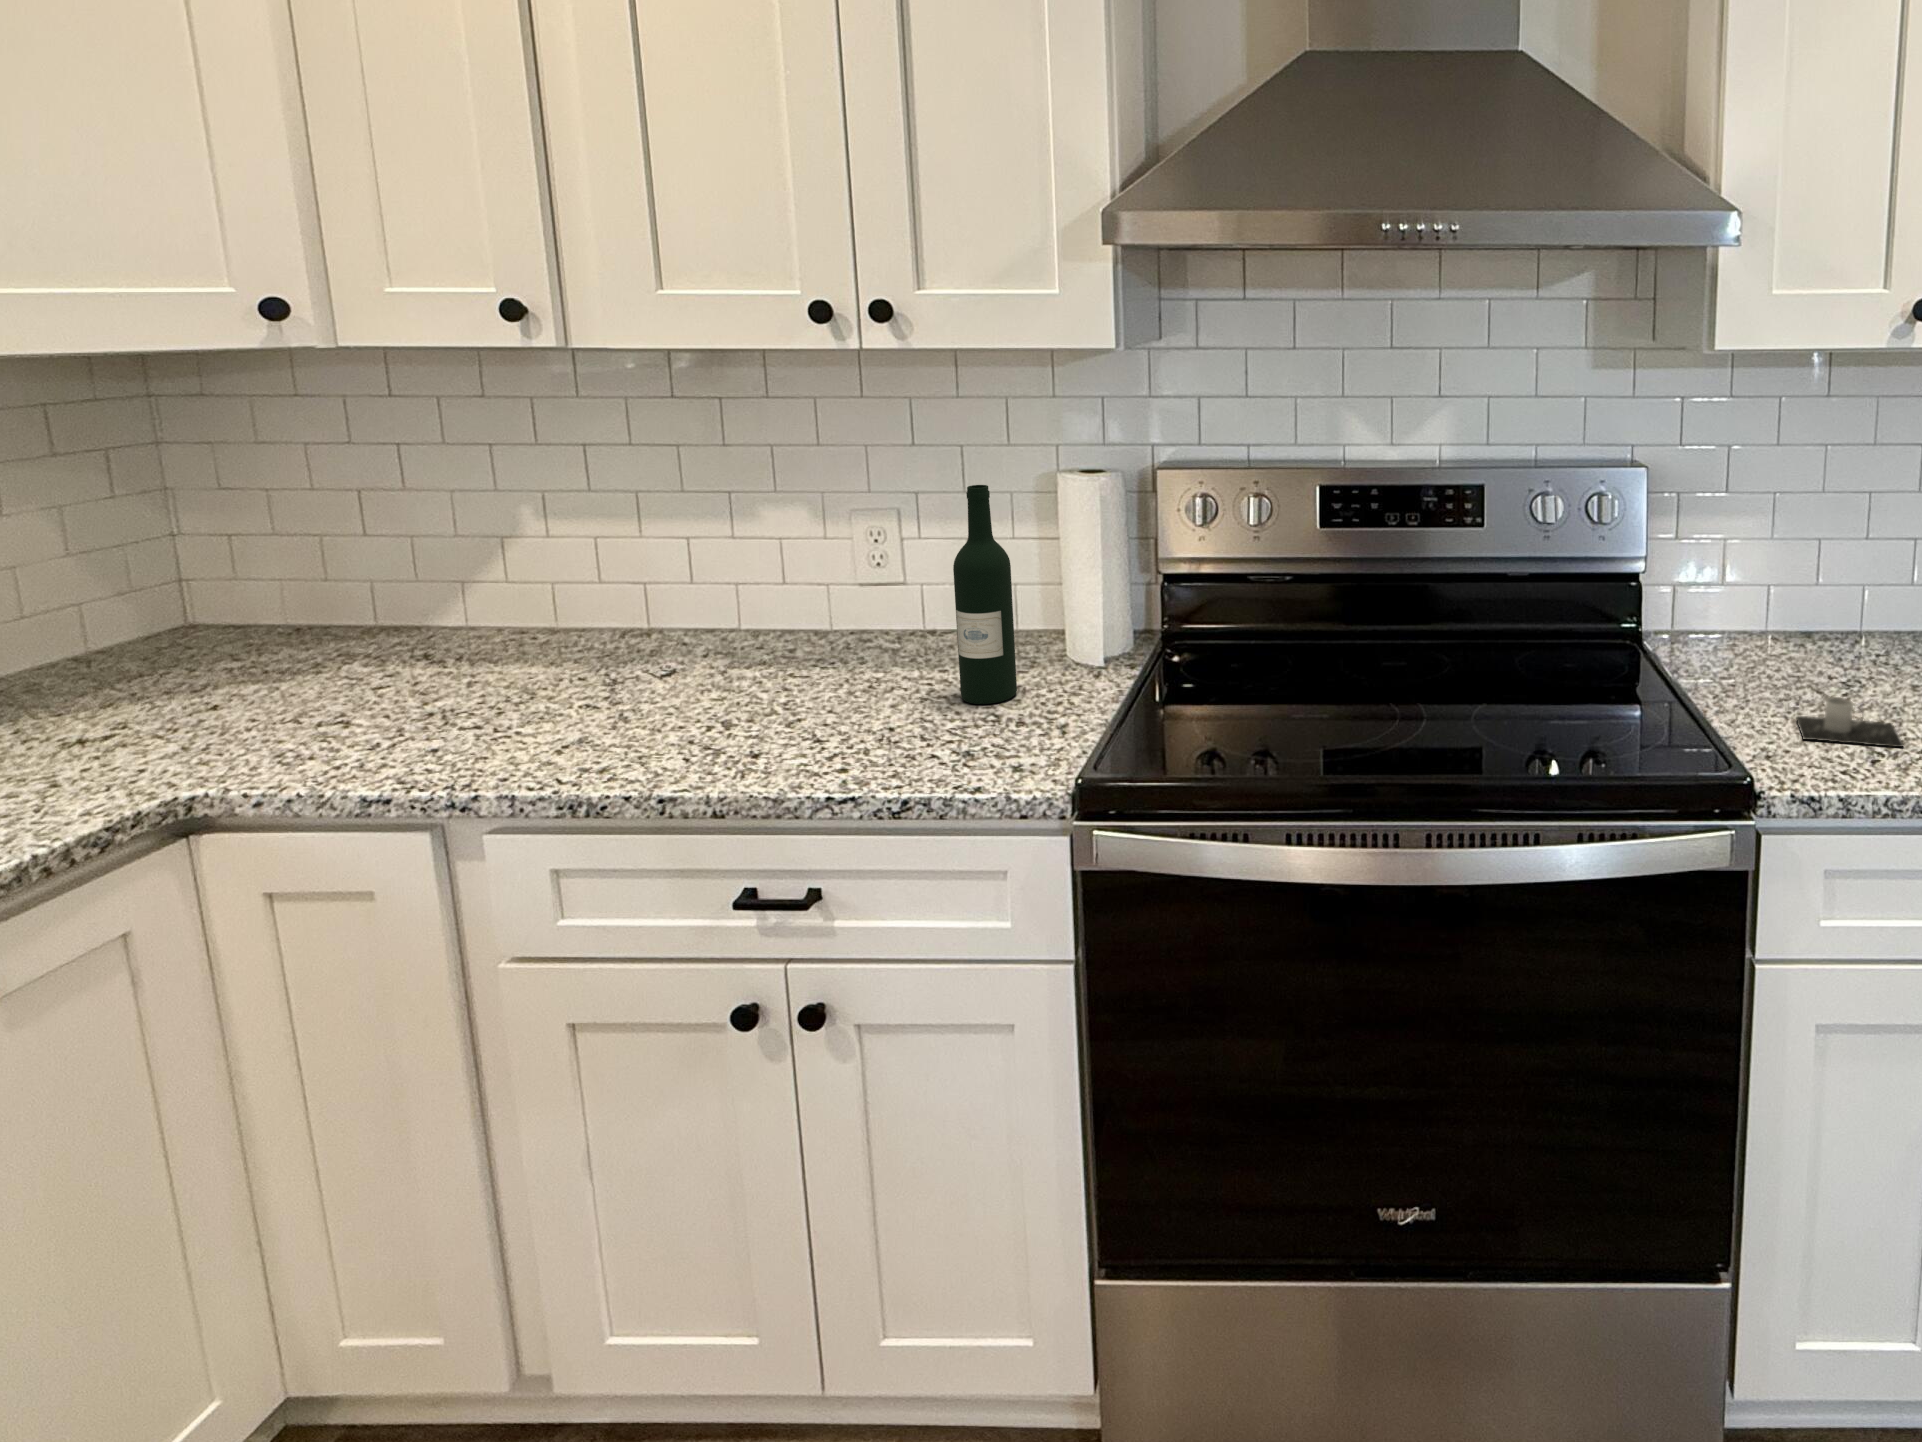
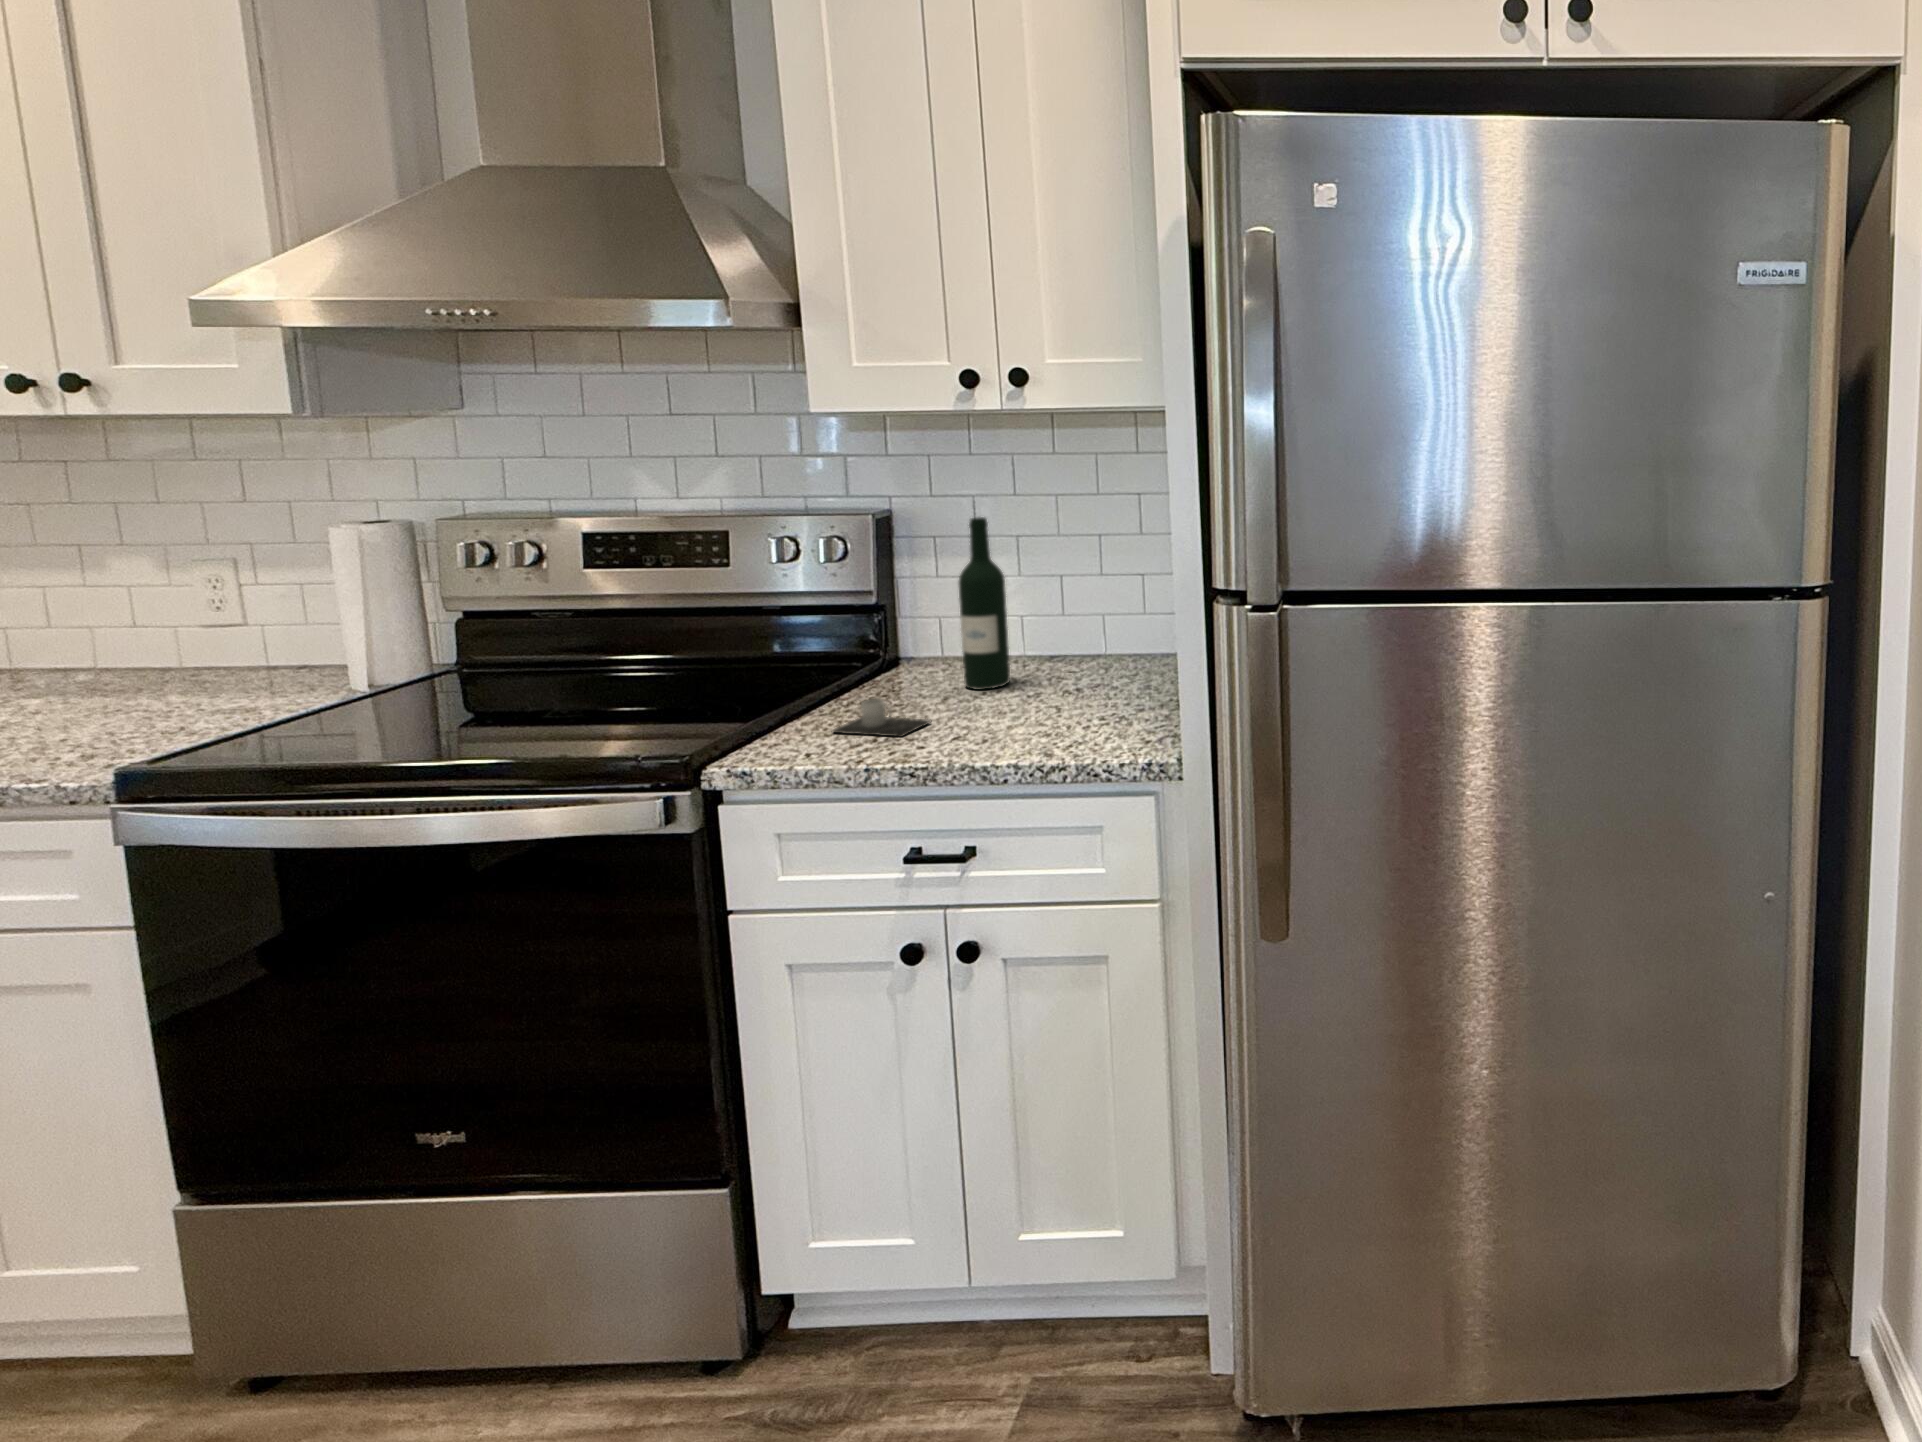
wine bottle: present [953,485,1017,704] -> present [959,517,1010,690]

